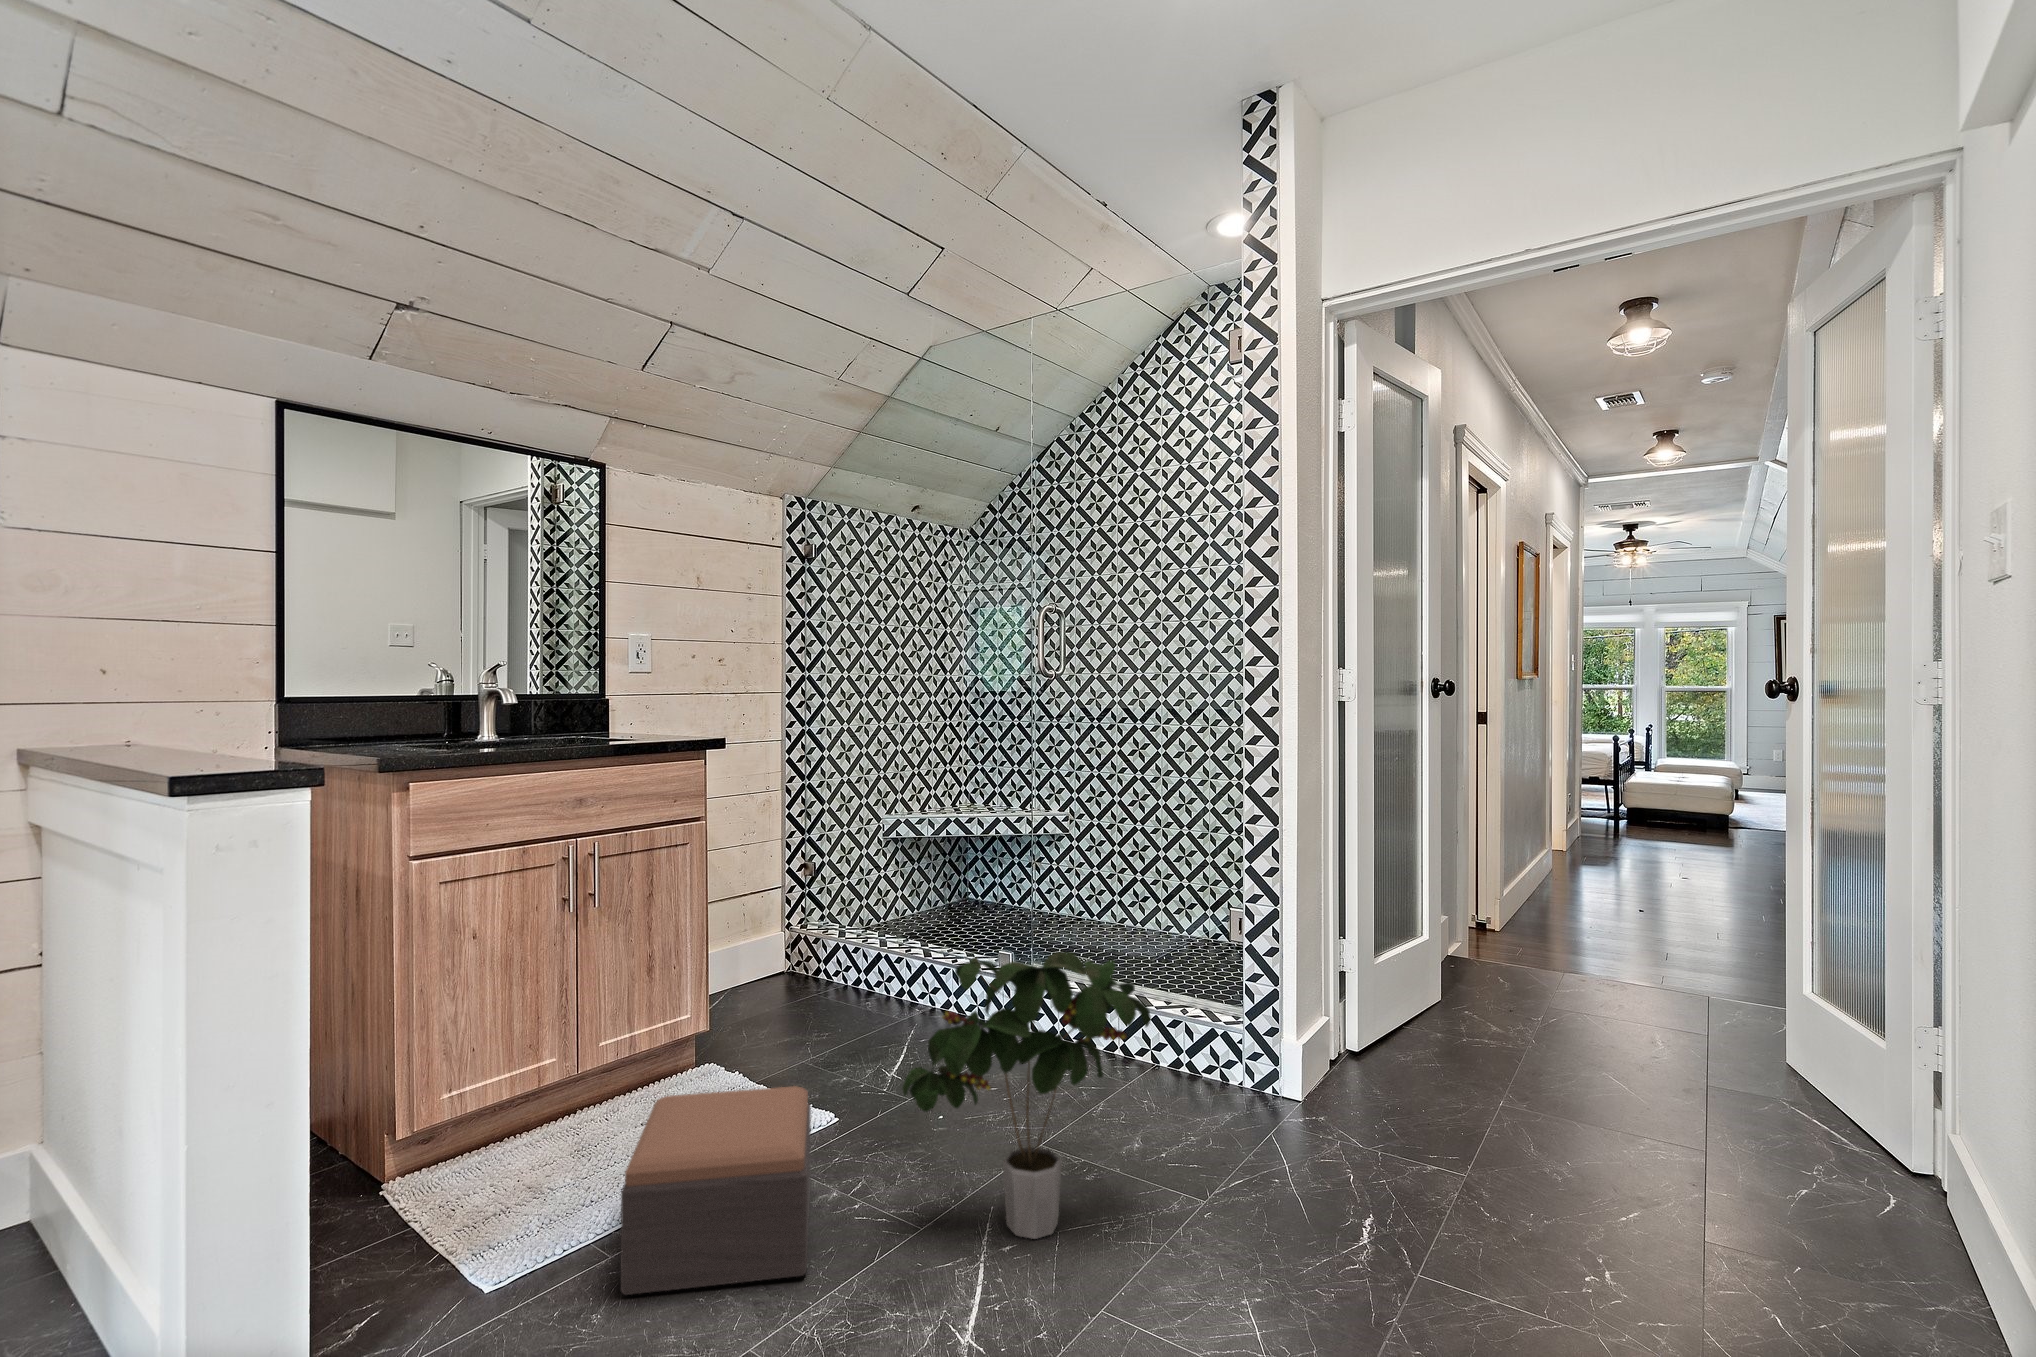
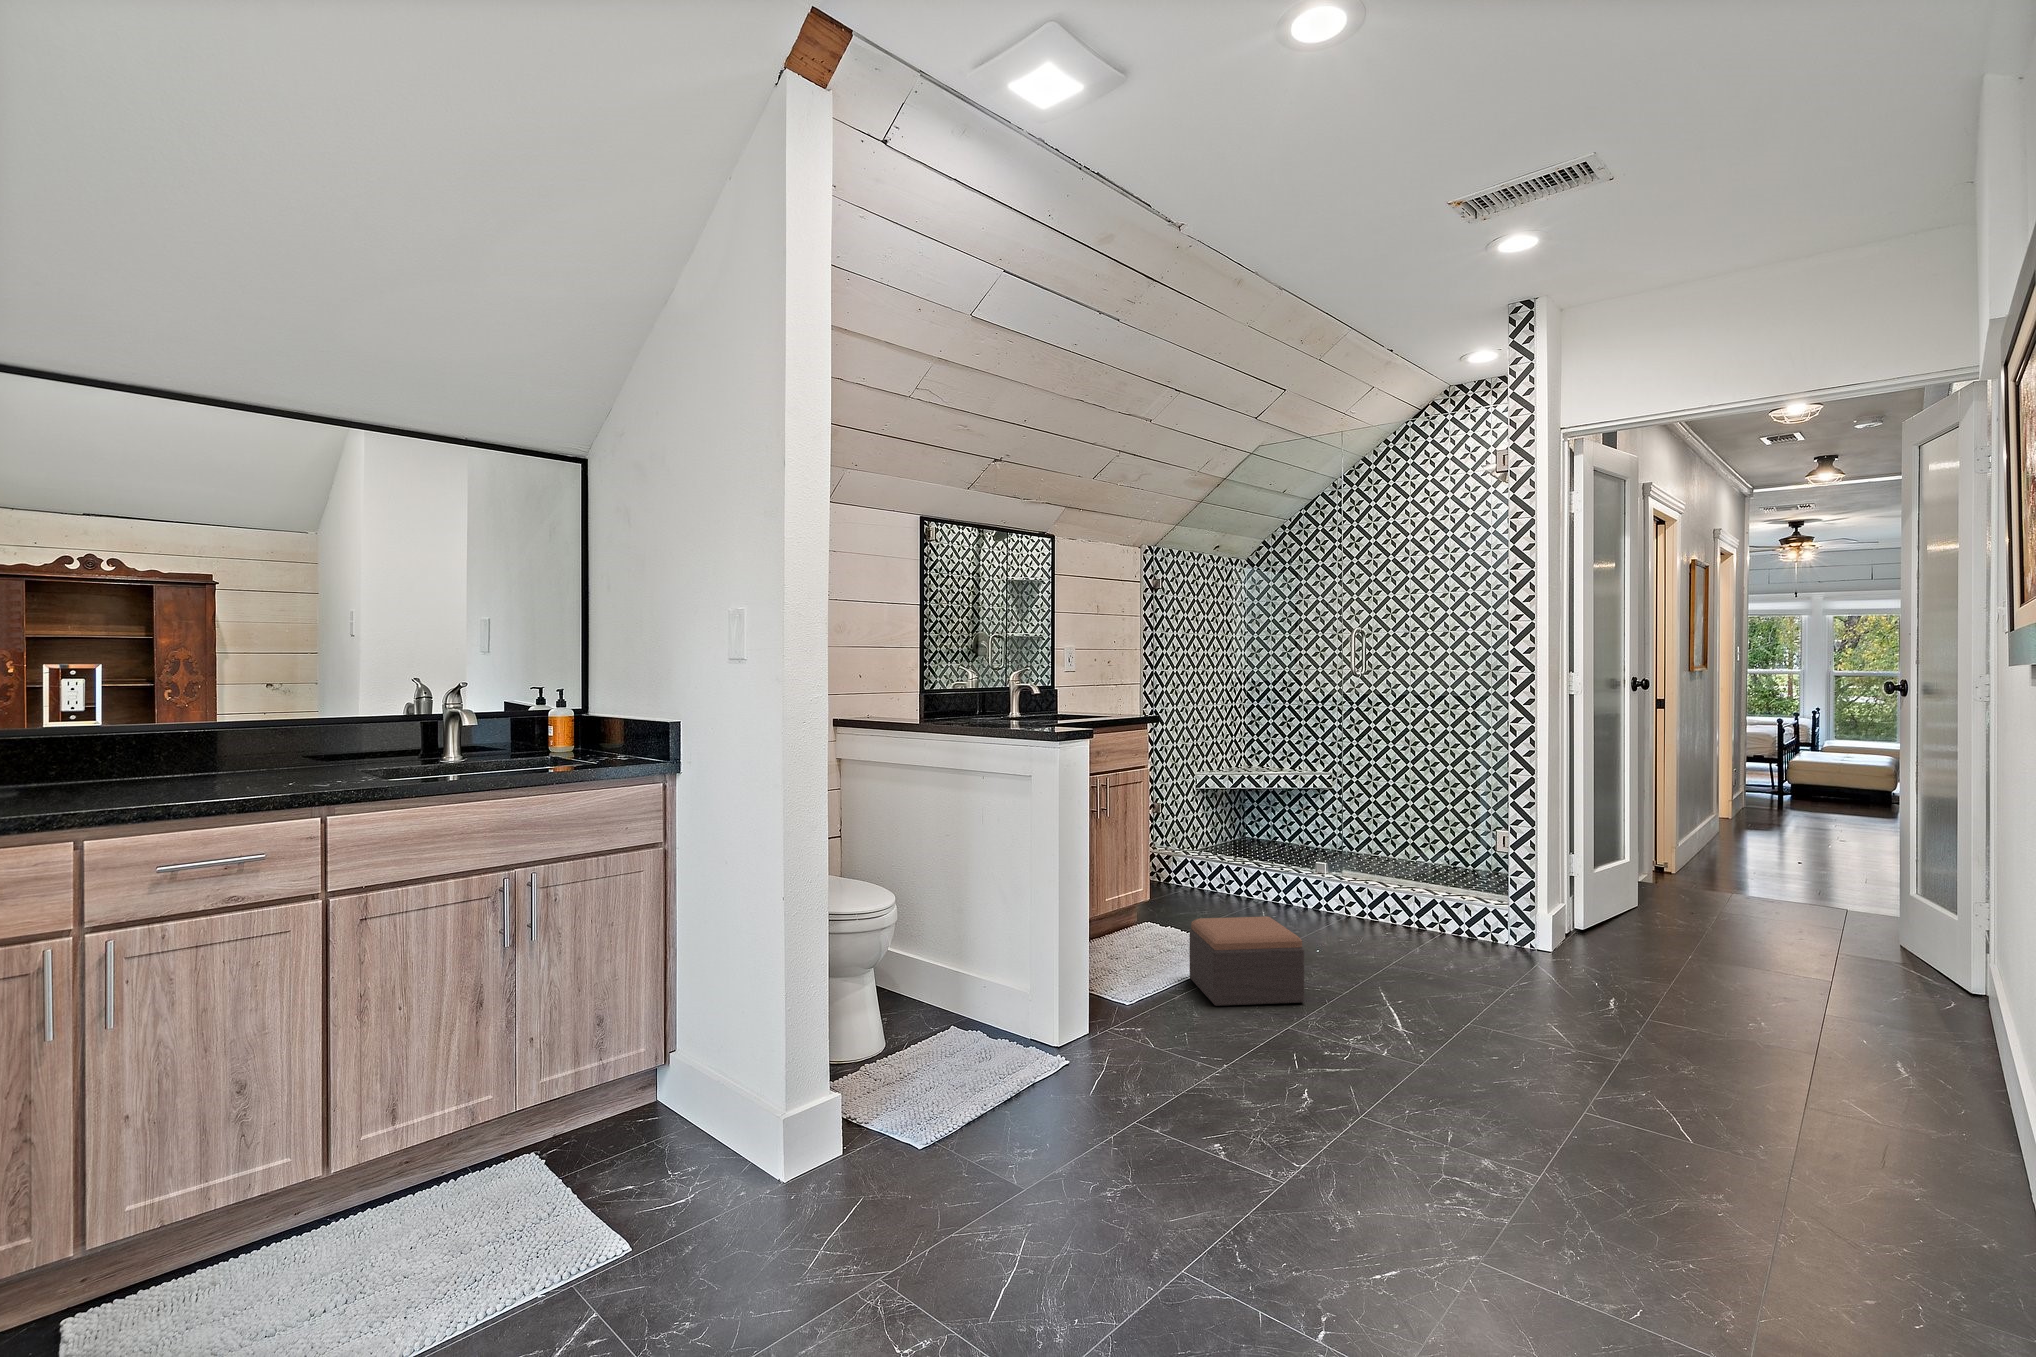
potted plant: present [902,952,1151,1239] -> none [1338,840,1480,995]

